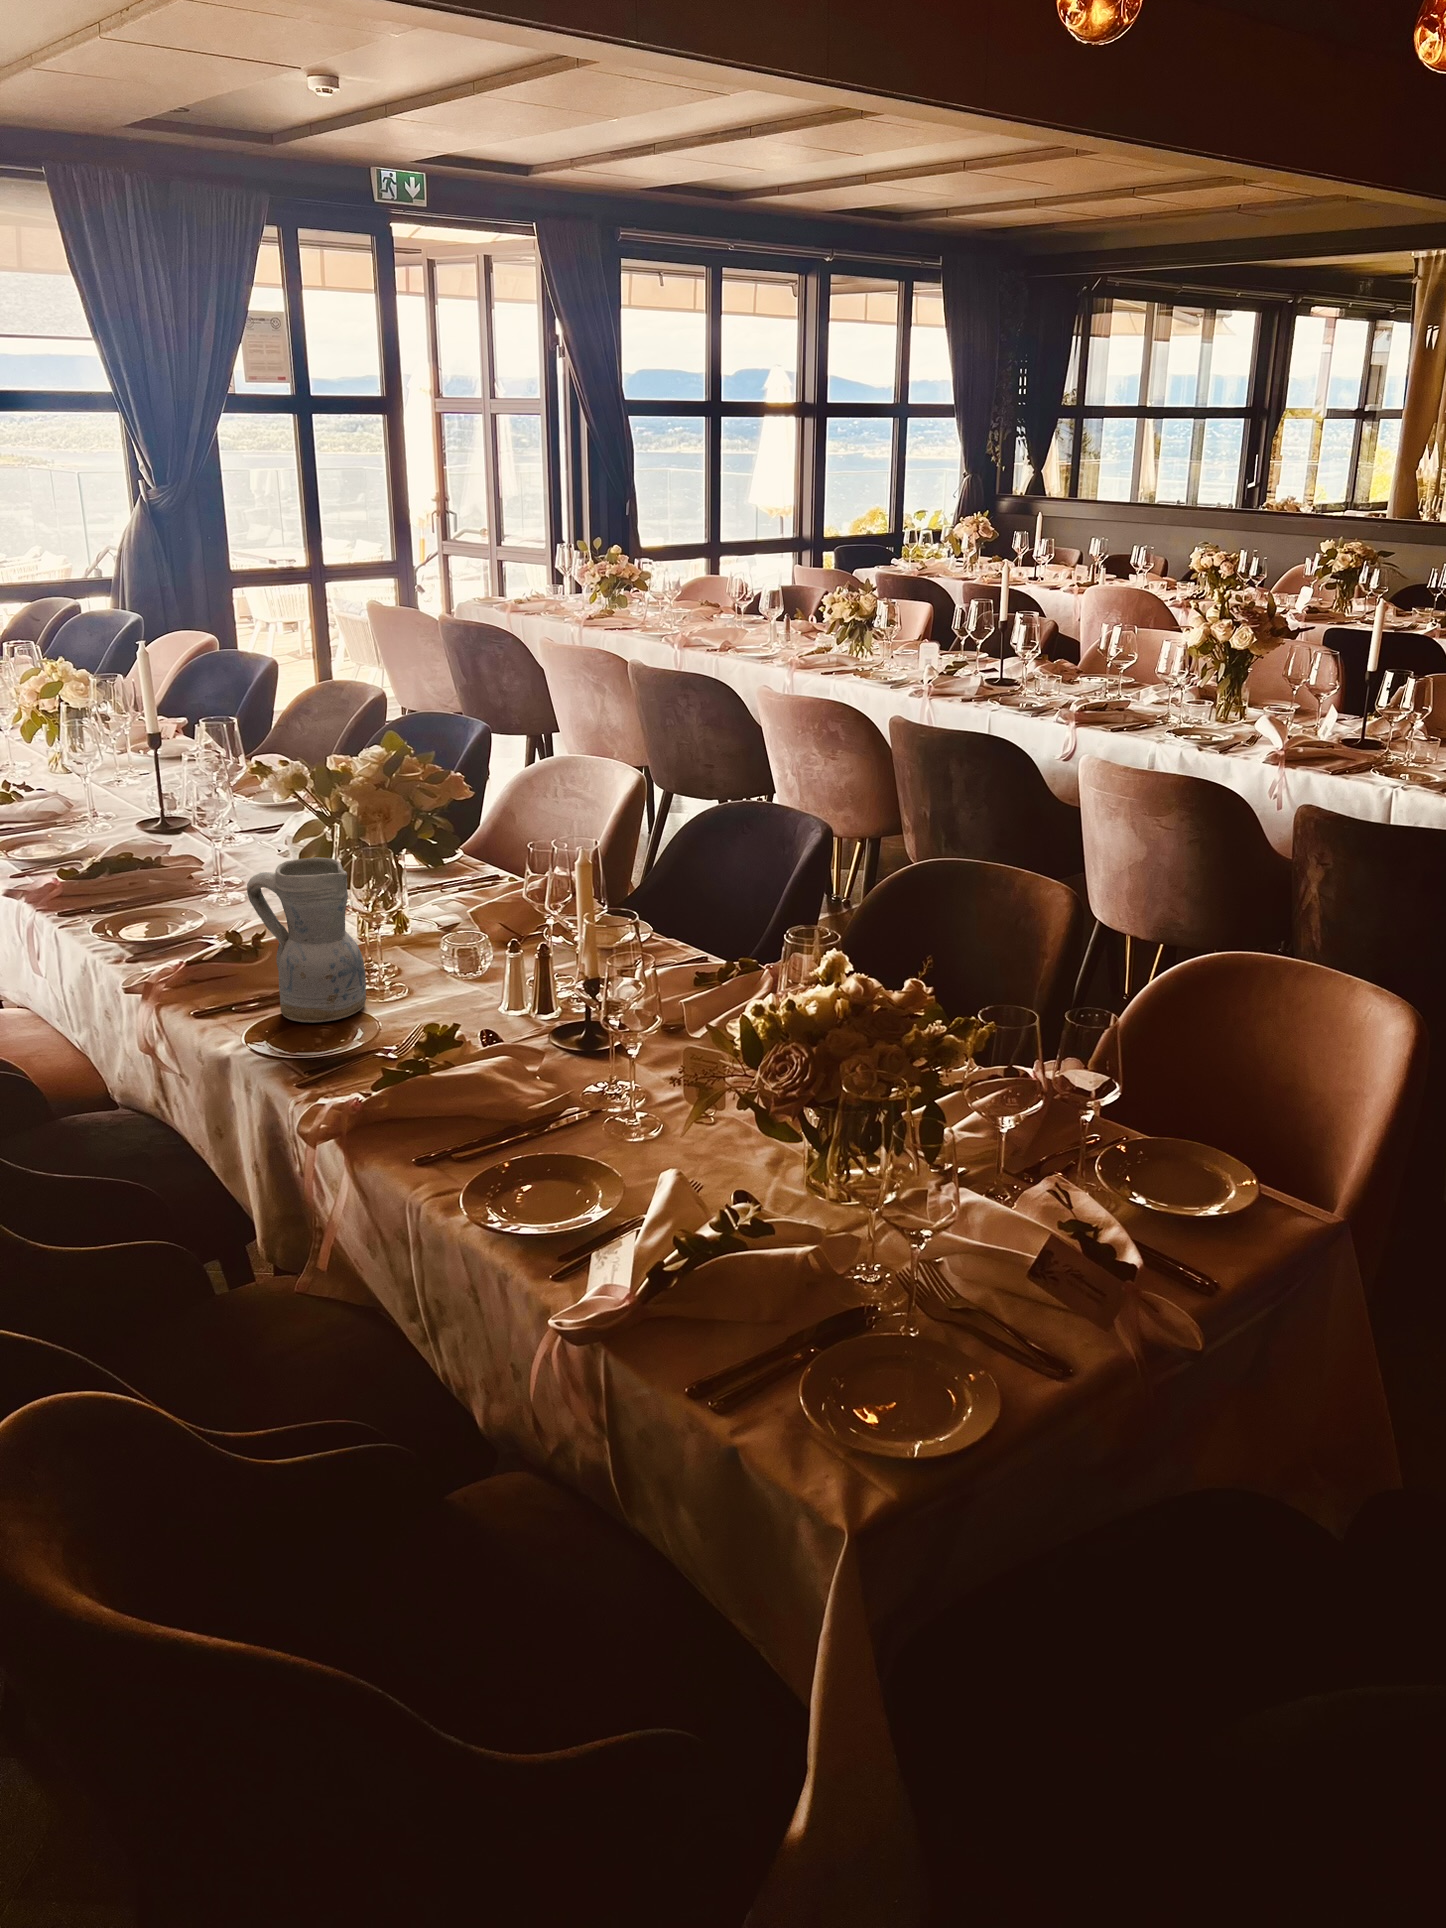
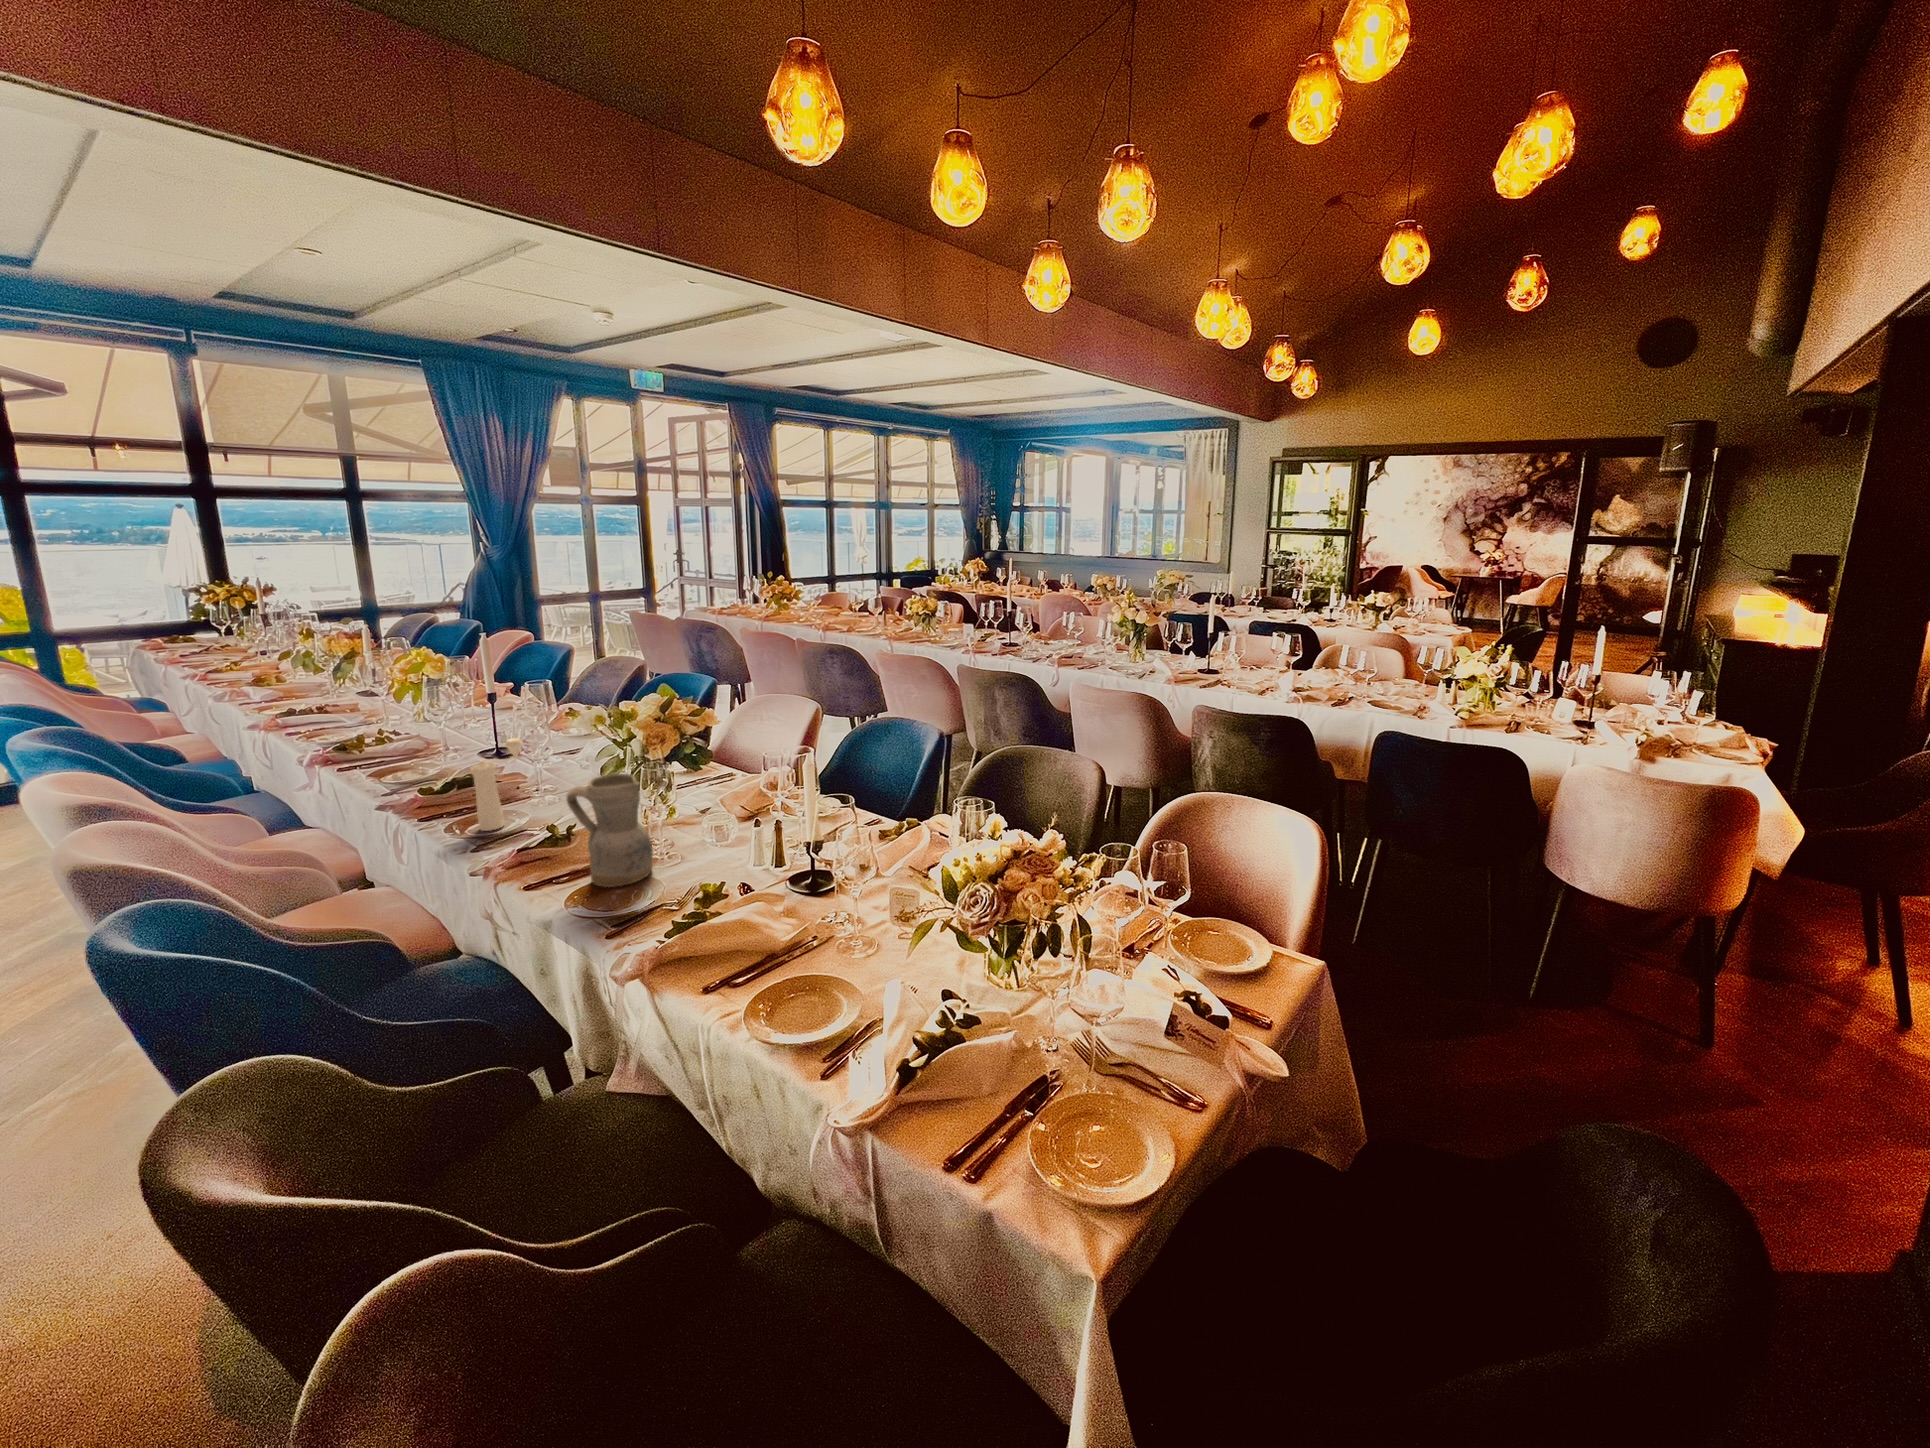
pepper mill: none [122,800,195,934] -> present [470,738,523,831]

